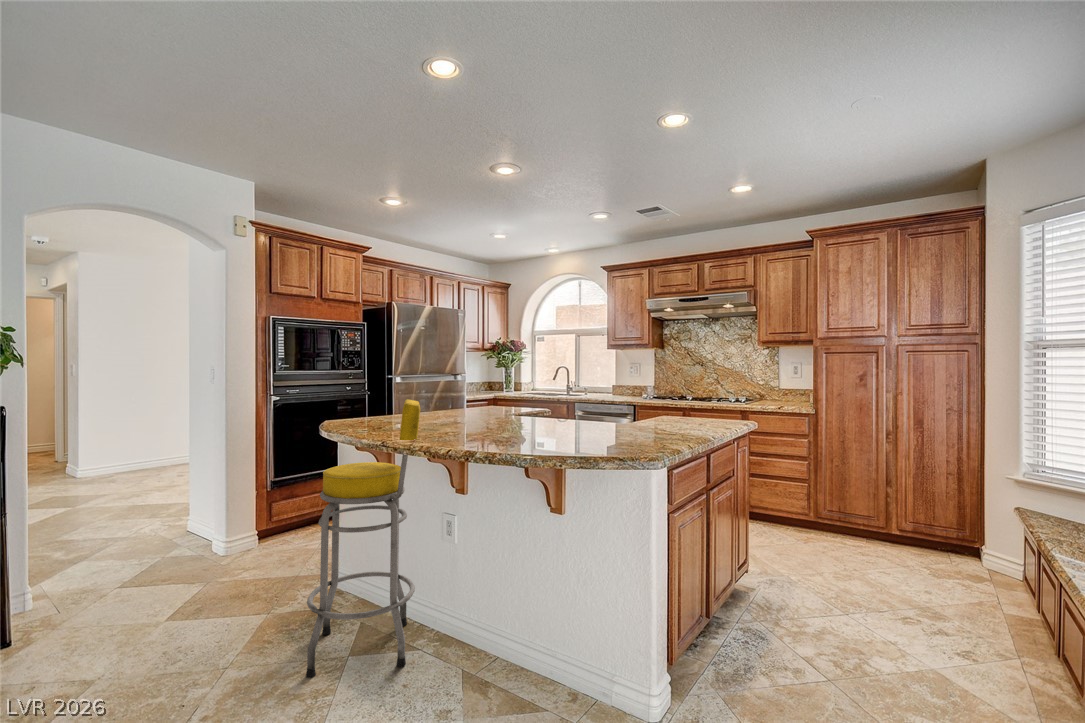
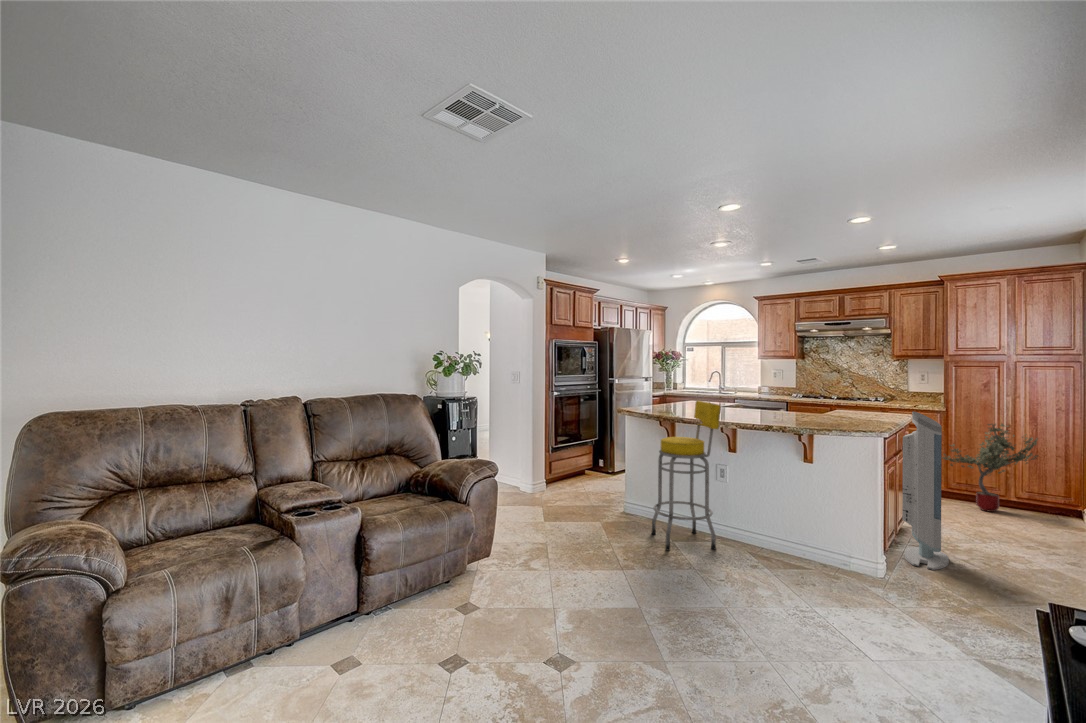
air purifier: none [714,414,782,694] -> present [902,412,949,570]
potted tree: none [806,429,925,554] -> present [943,424,1038,512]

